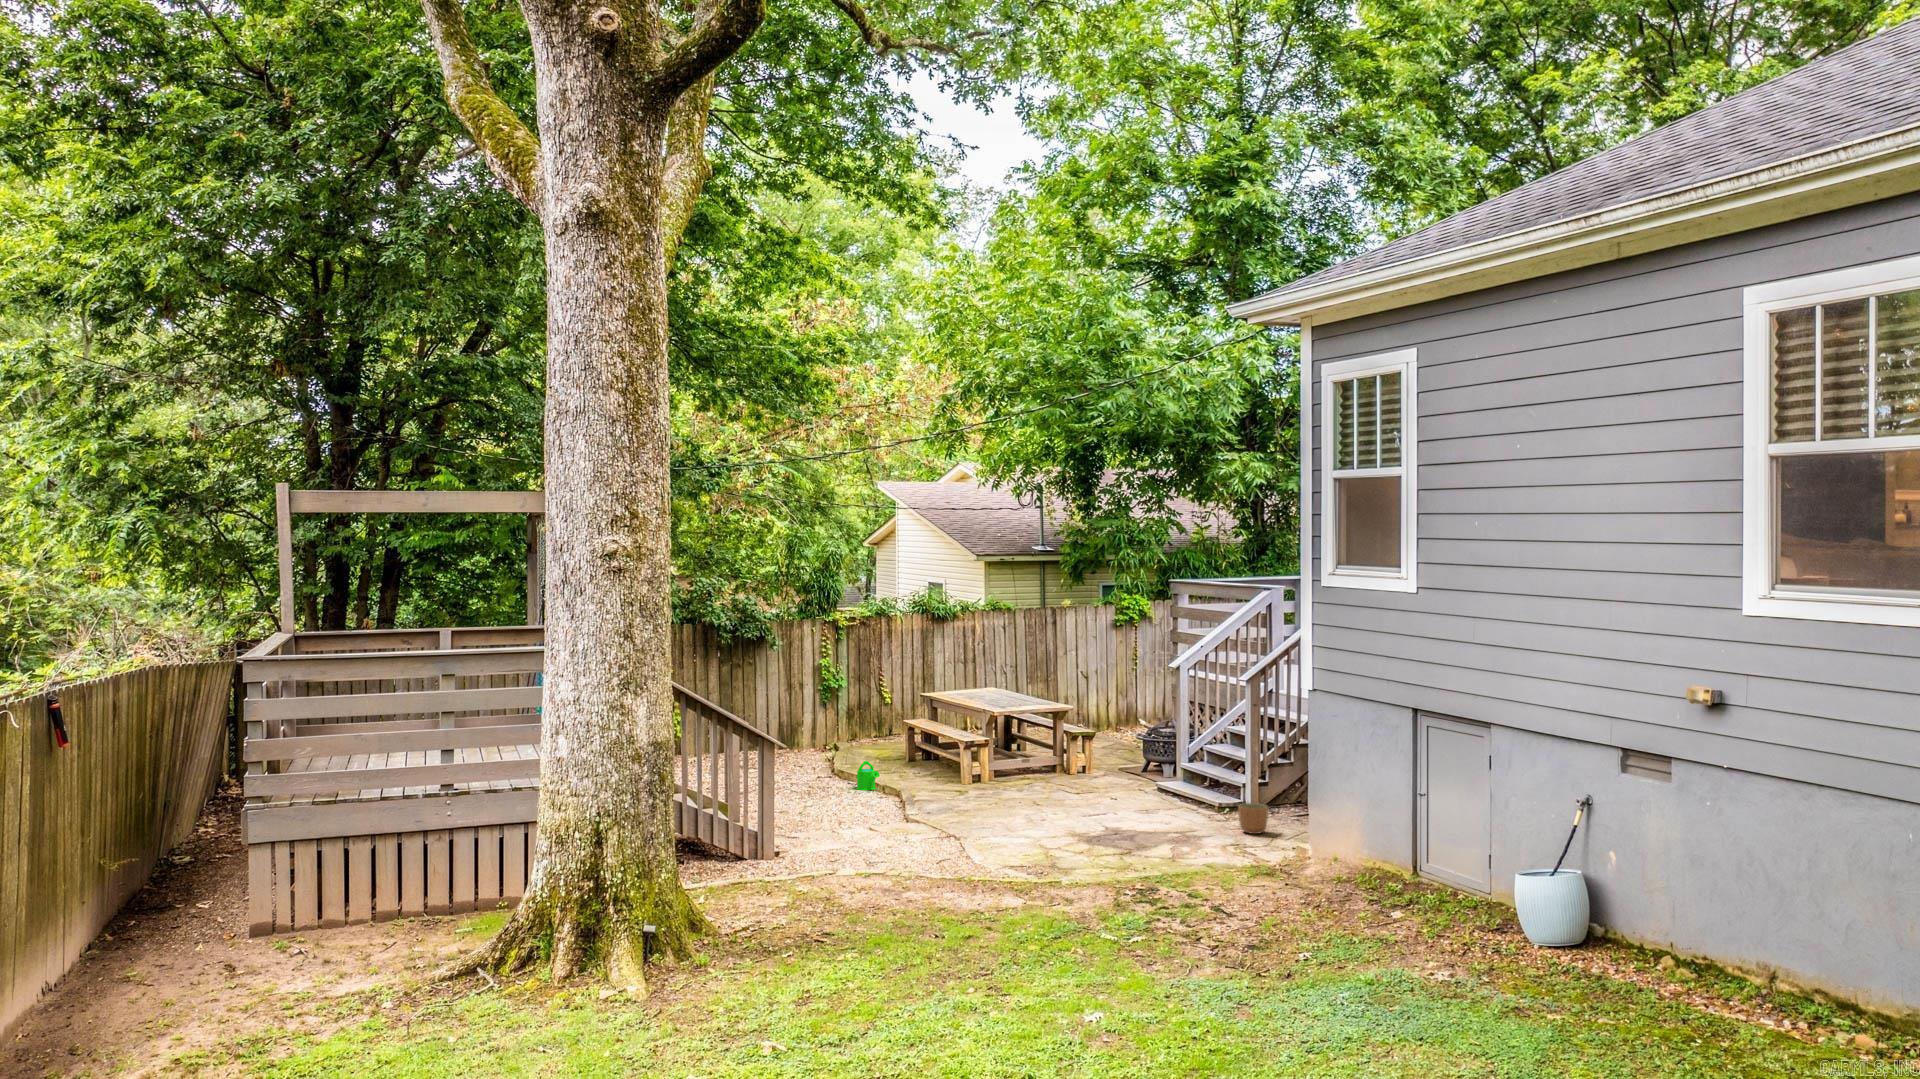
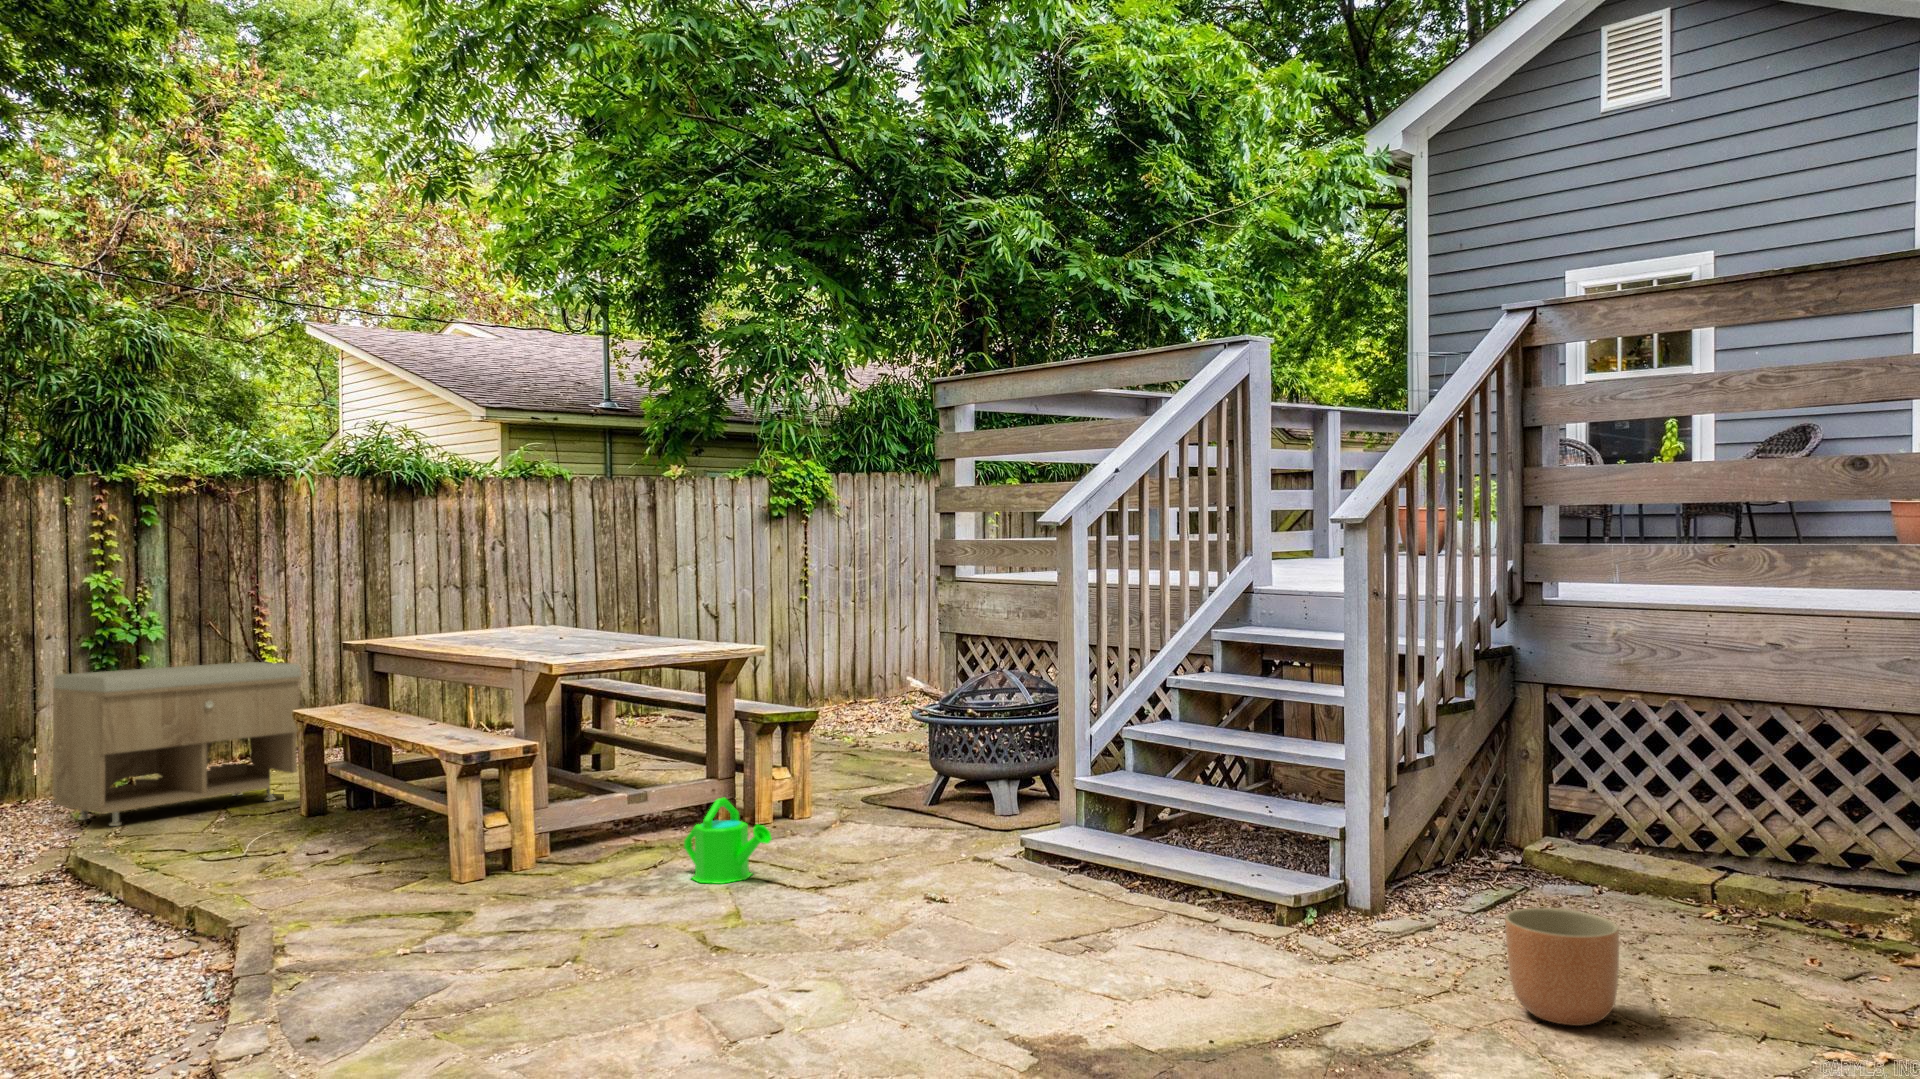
storage bench: none [817,697,901,761] -> present [53,662,302,826]
watering can: present [856,761,879,790] -> present [684,798,772,884]

